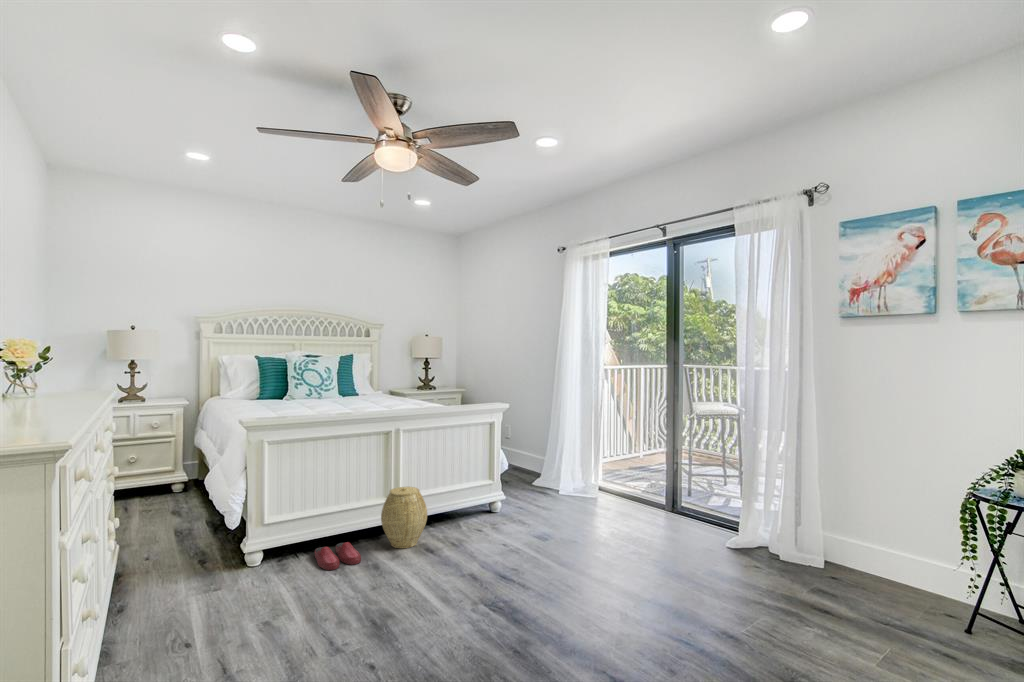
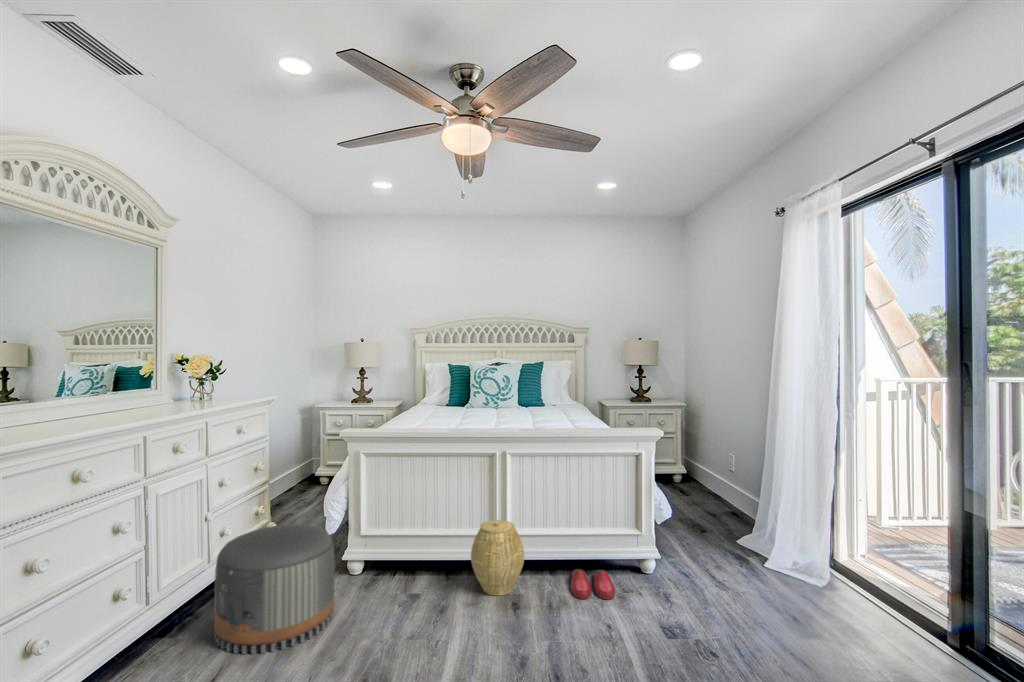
pouf: none [159,517,289,650] -> present [214,524,335,654]
slippers: present [315,542,361,570] -> present [571,569,615,600]

